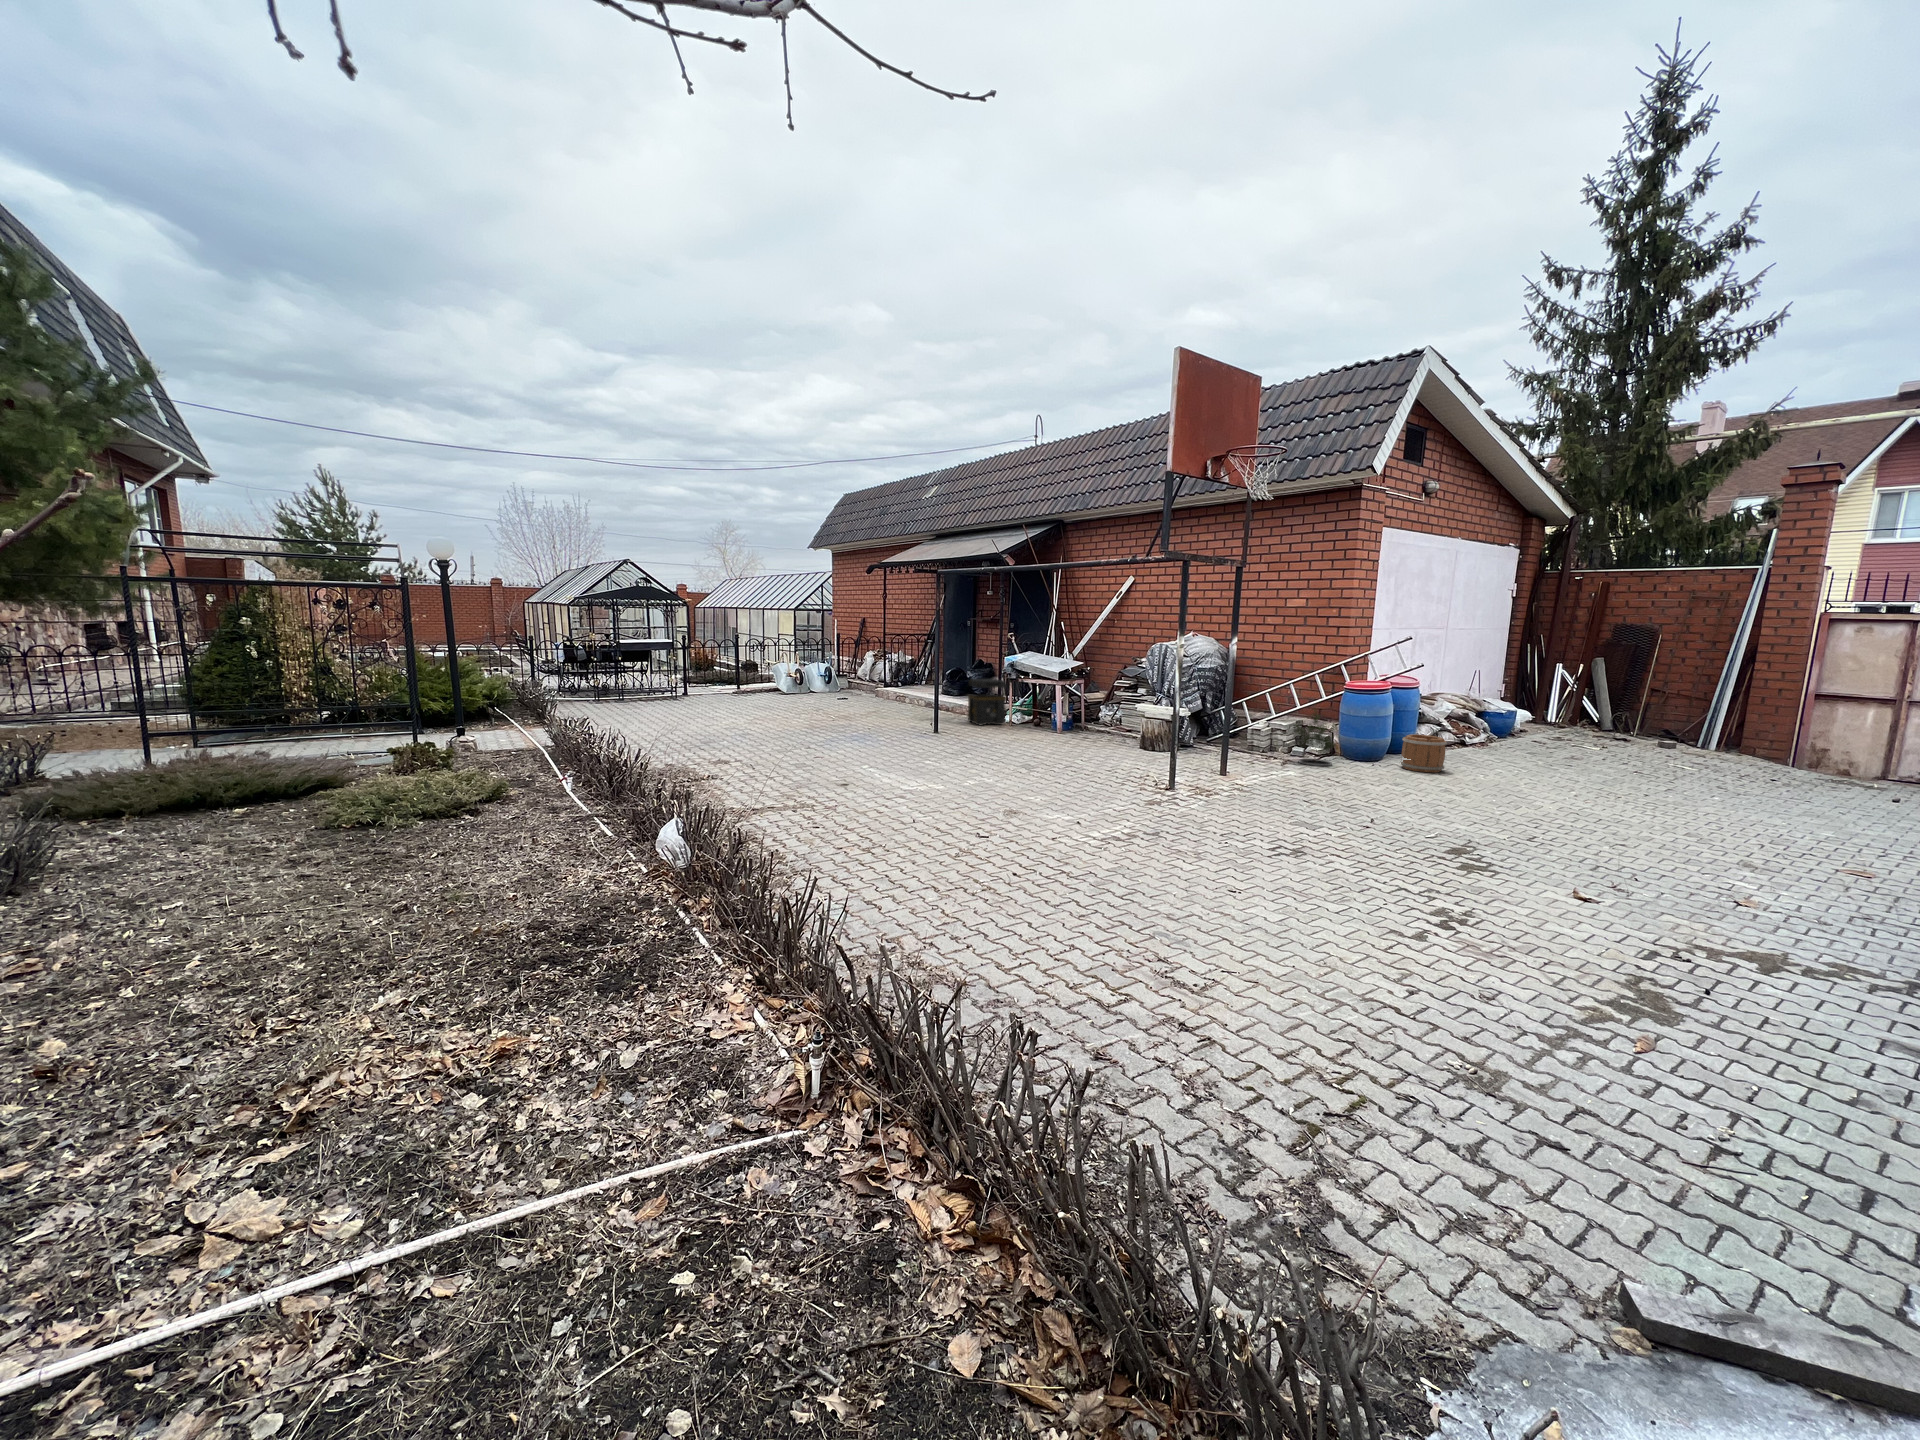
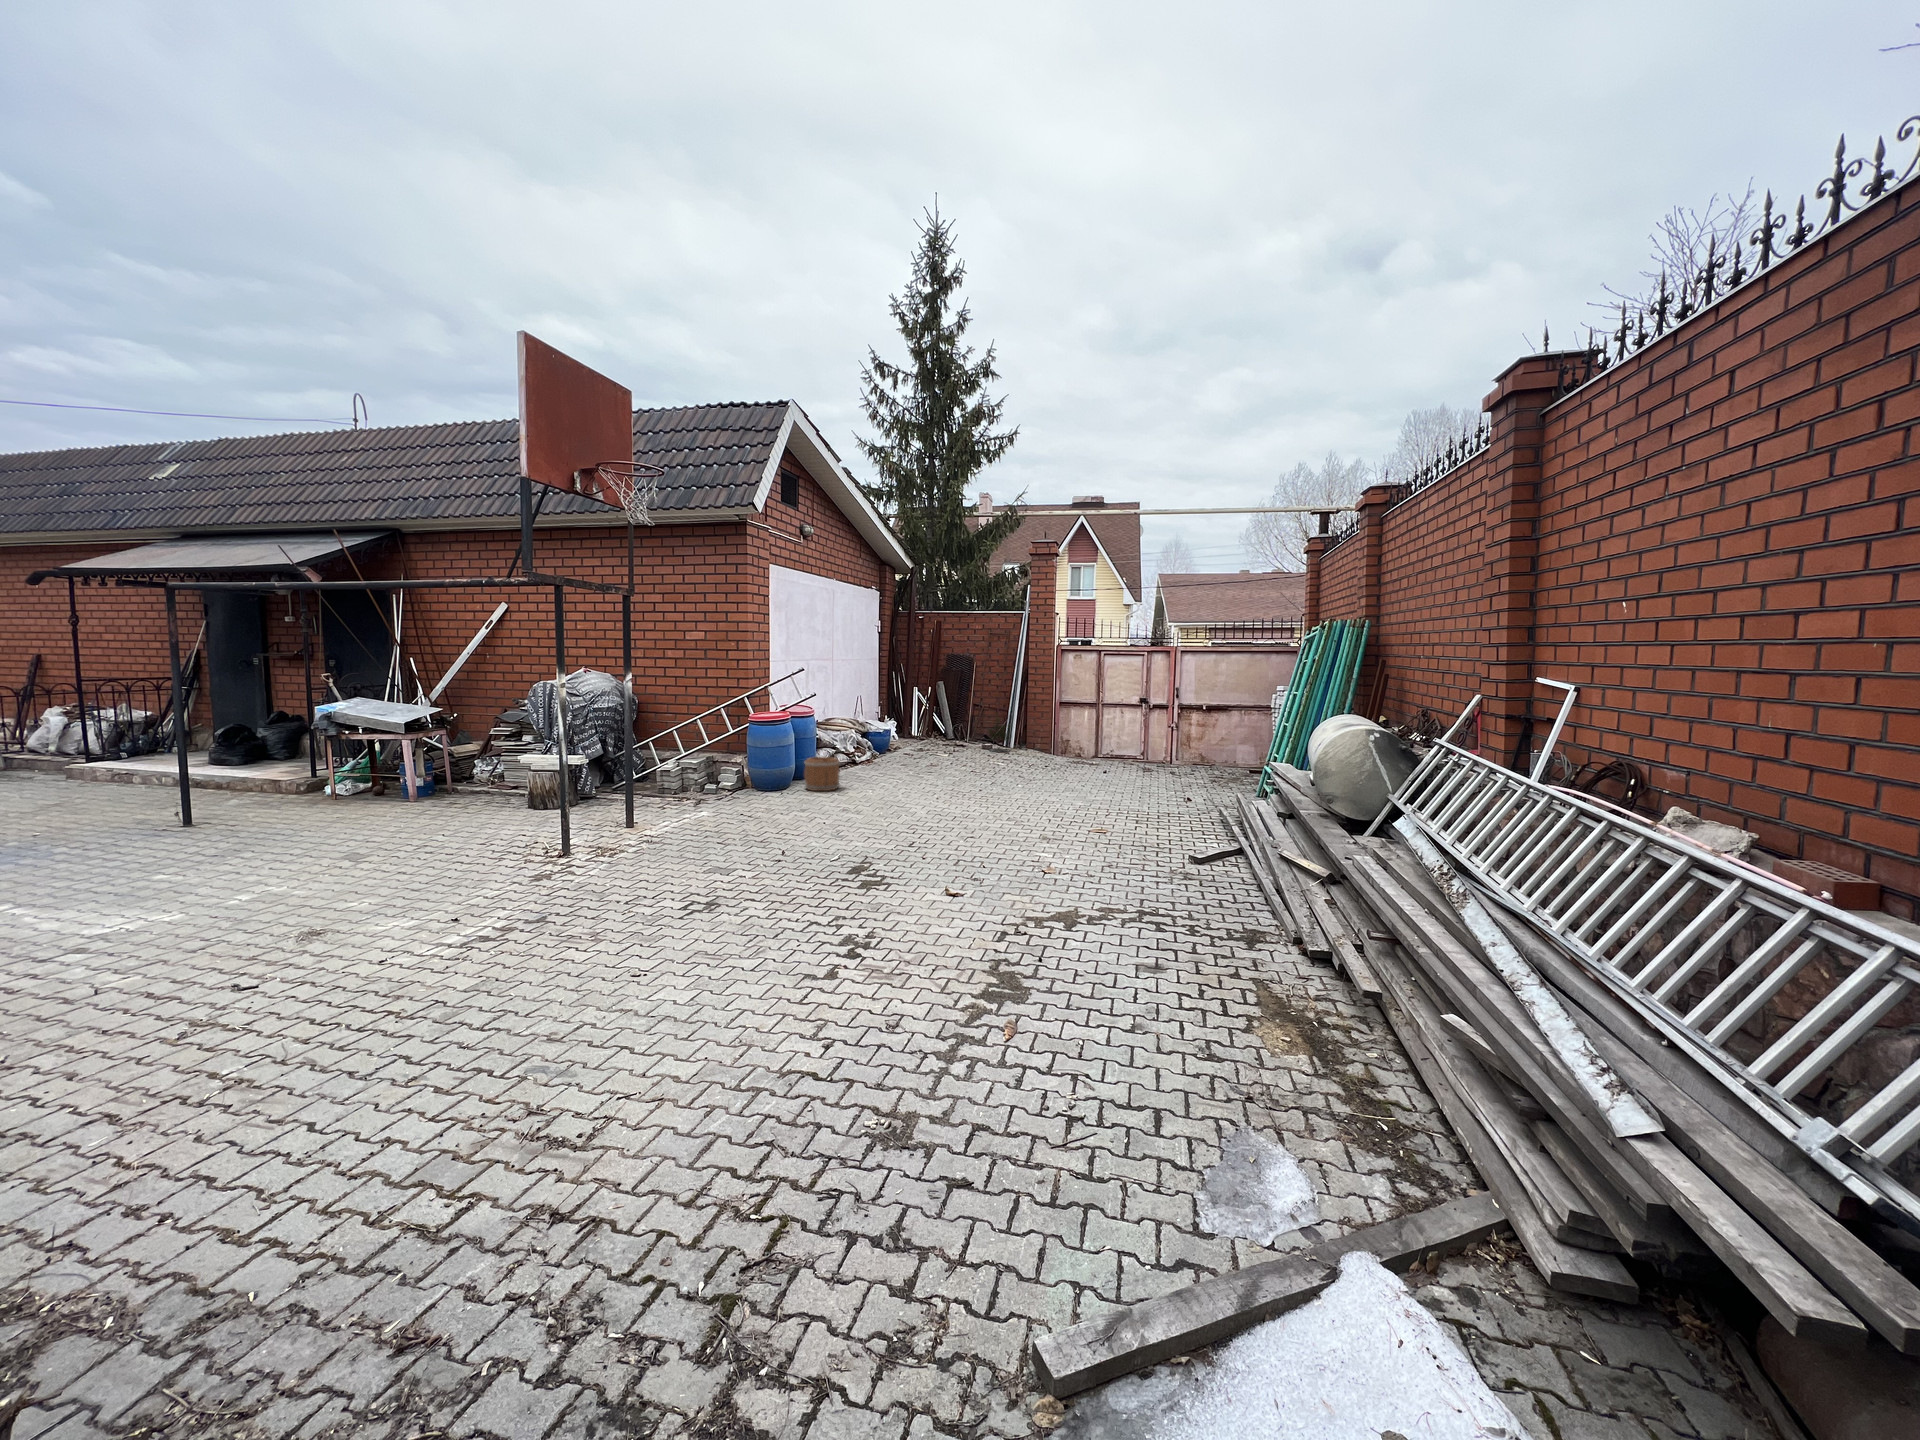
toolbox: present [968,679,1006,725] -> none [260,737,330,803]
potted tree: present [1298,710,1336,766] -> present [989,714,1010,752]

